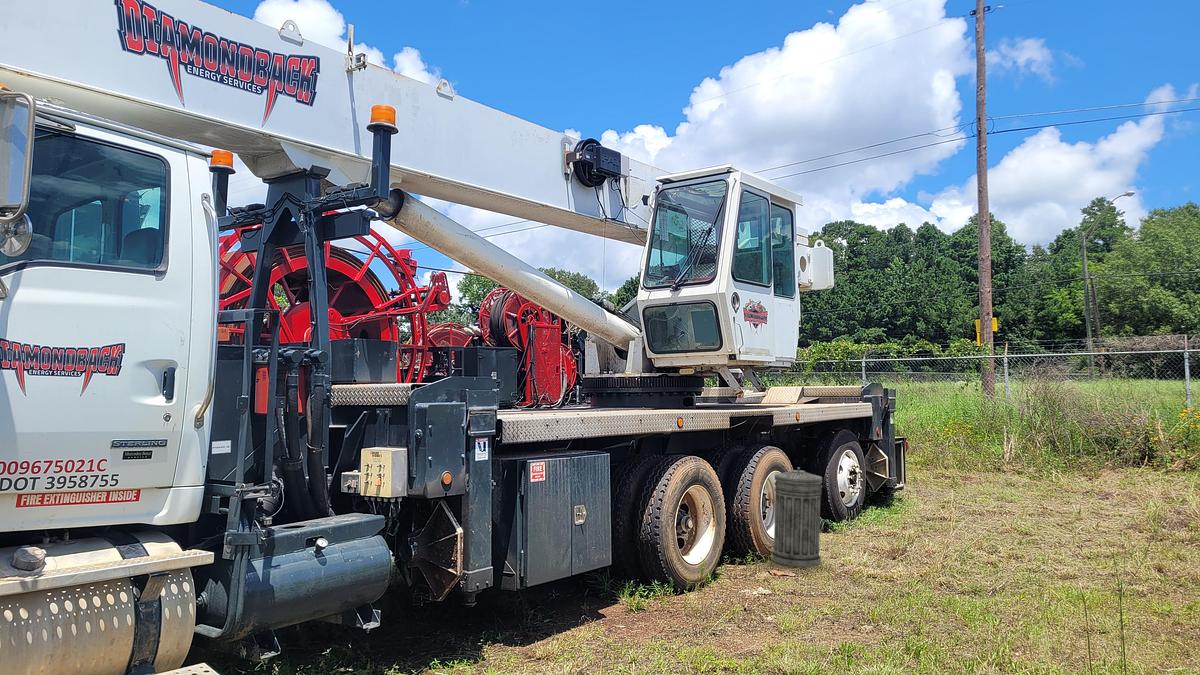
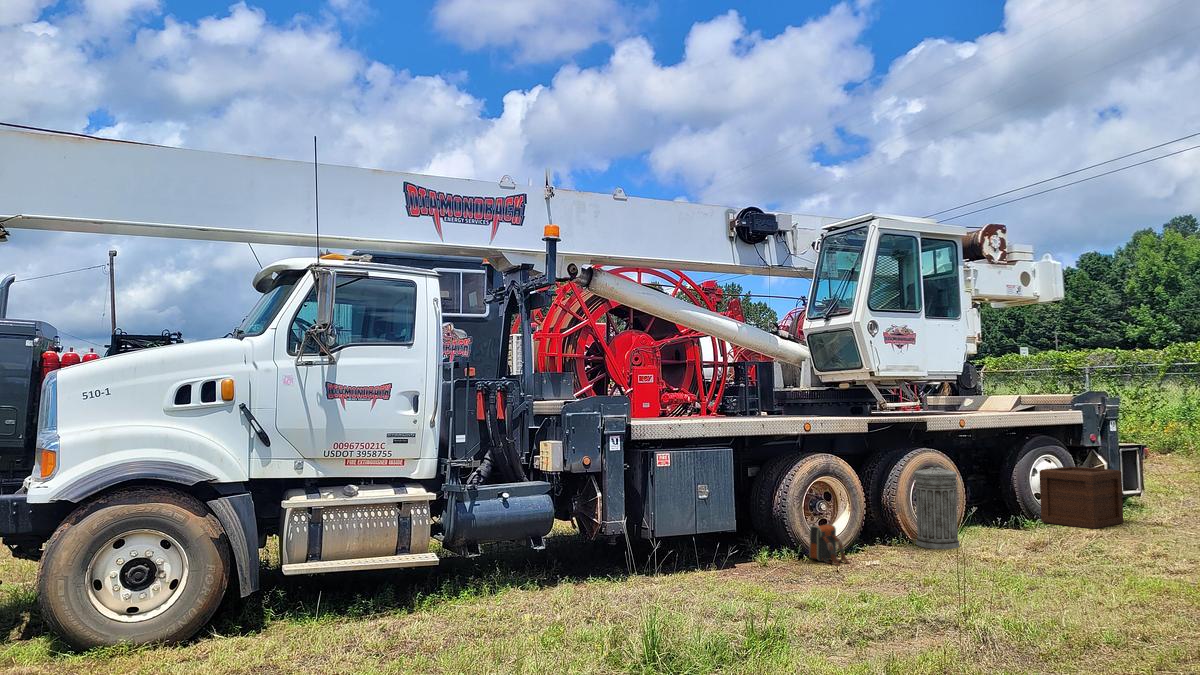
wooden crate: none [850,462,922,530] -> present [1039,466,1123,529]
backpack: none [681,547,742,603] -> present [809,524,850,566]

